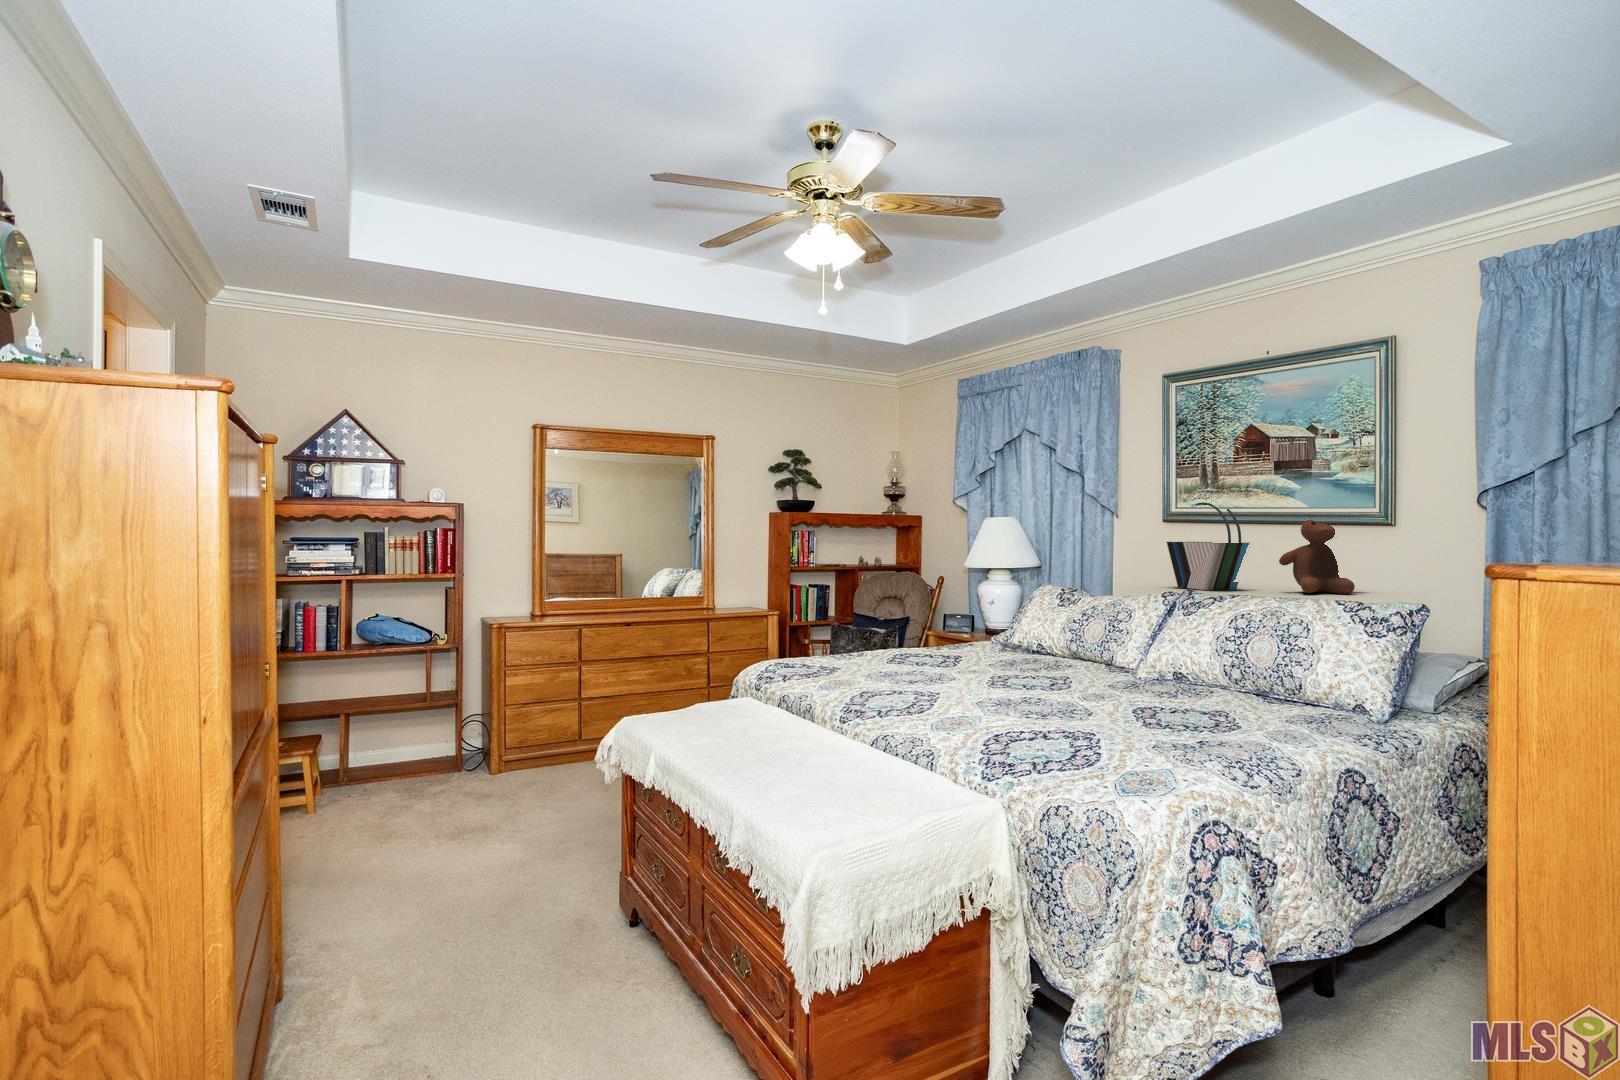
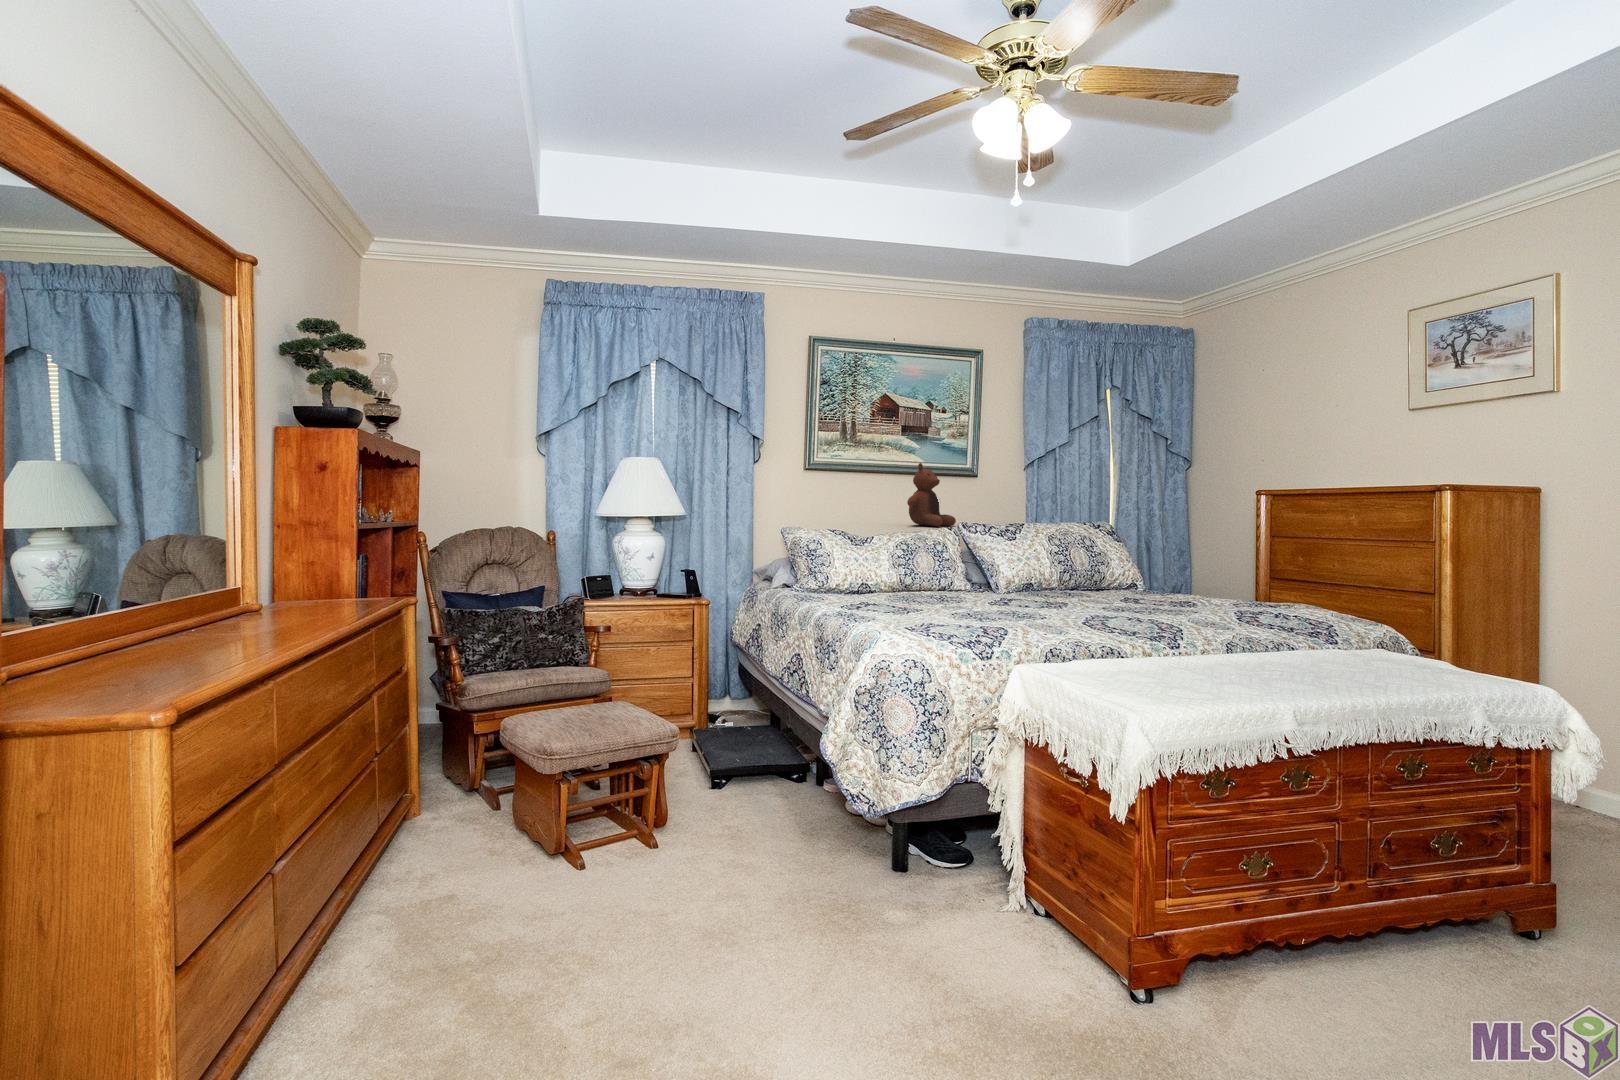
tote bag: present [1167,502,1249,590] -> none [806,454,877,527]

